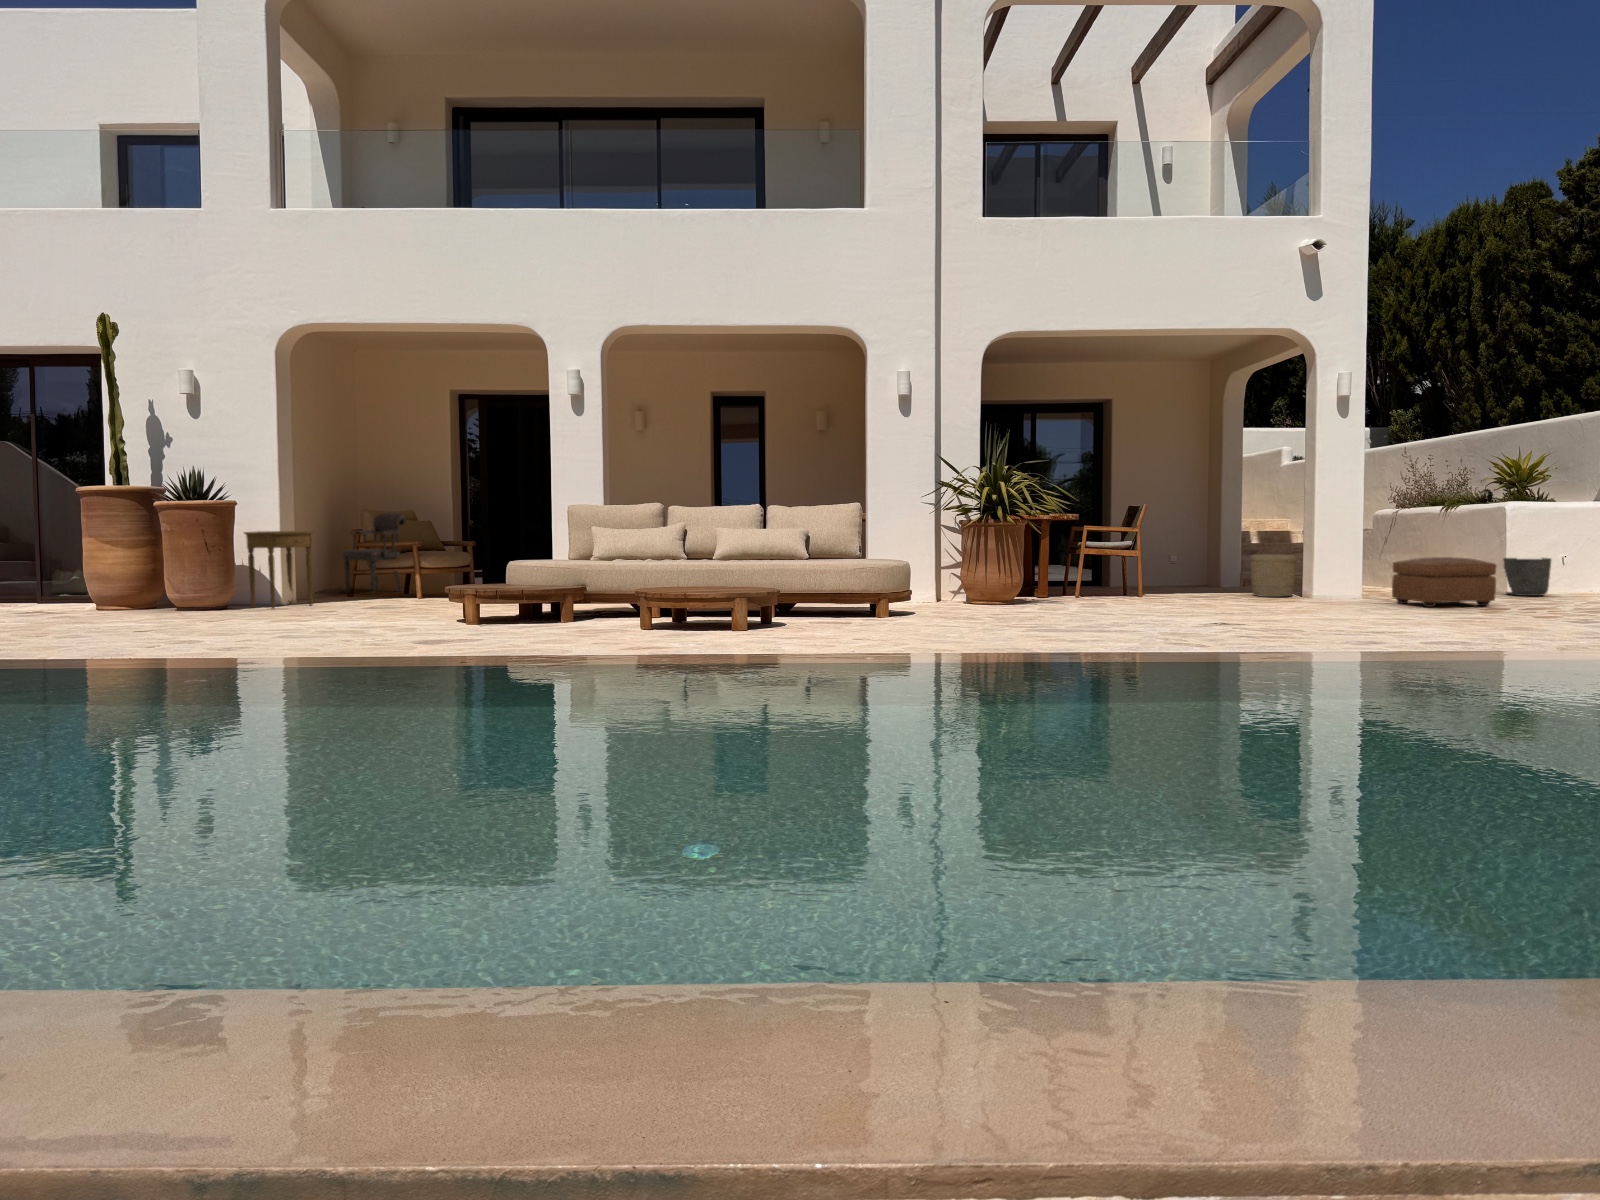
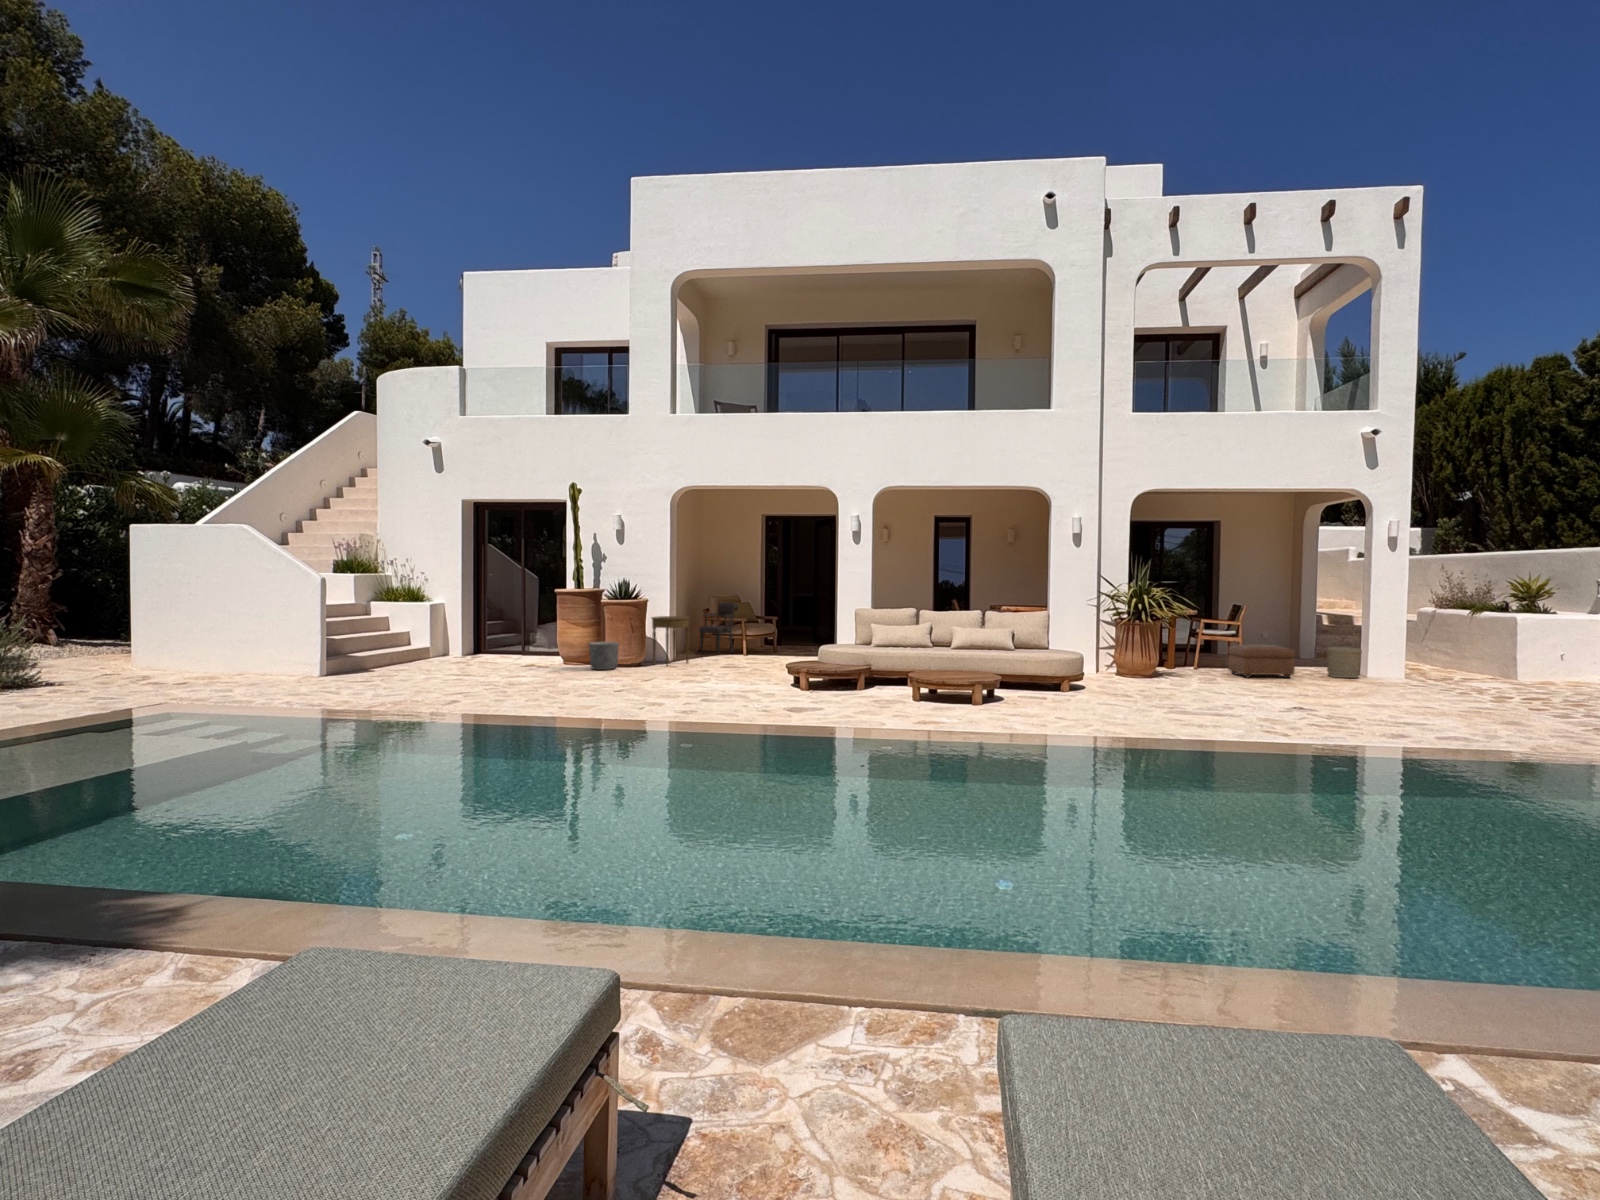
ottoman: present [1392,557,1496,607] -> present [1228,645,1295,678]
planter: present [1503,558,1551,596] -> present [589,642,619,670]

